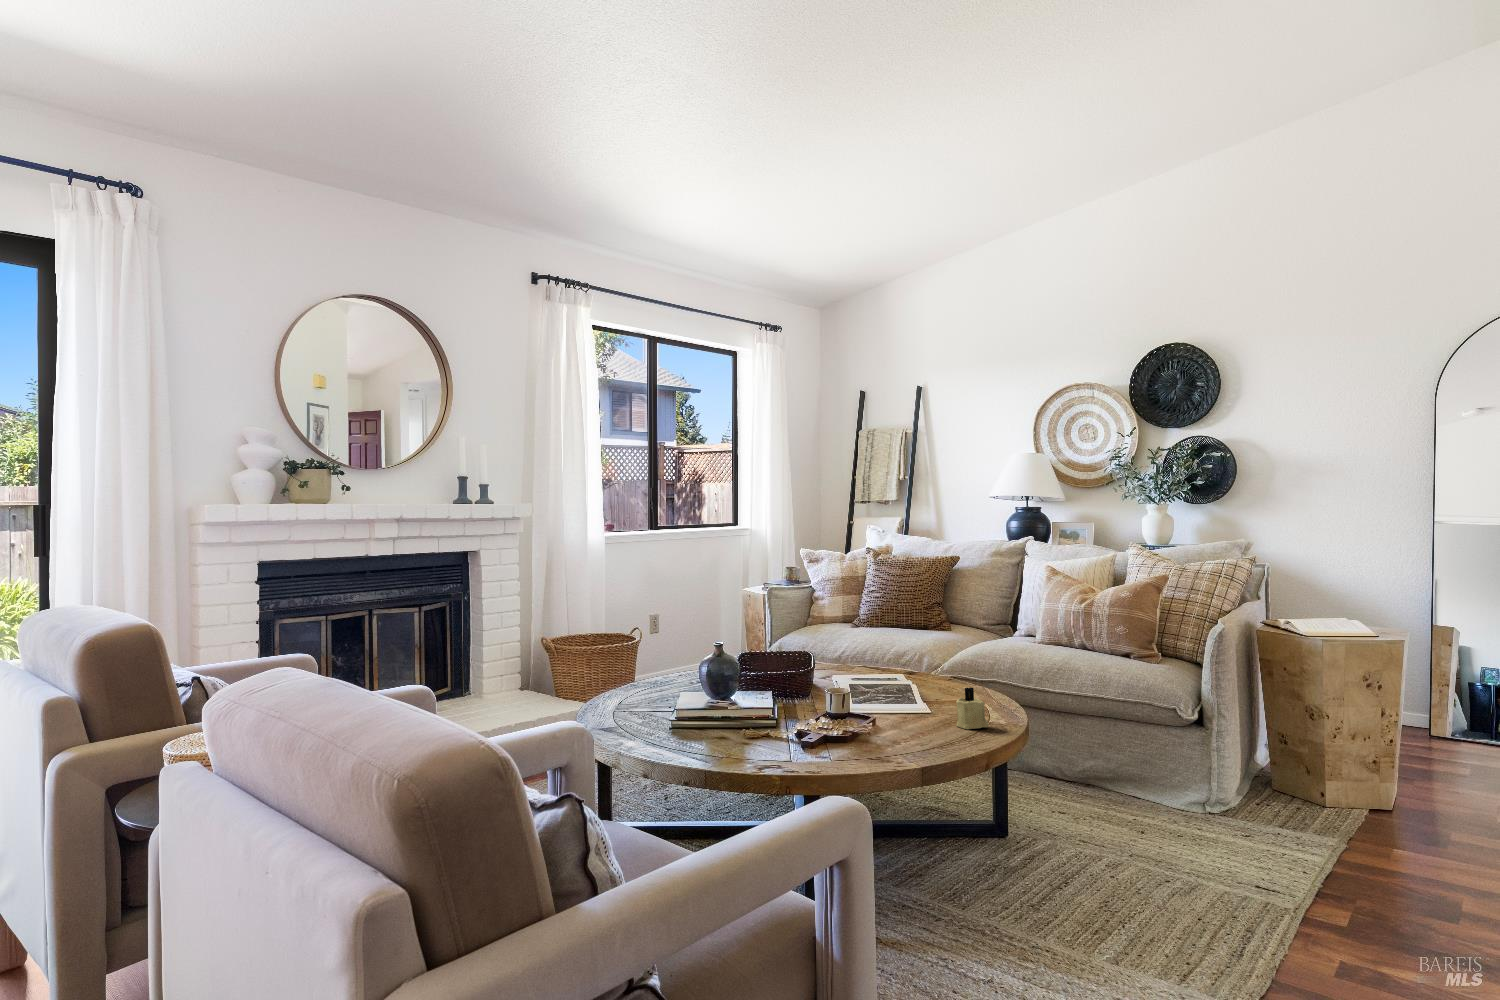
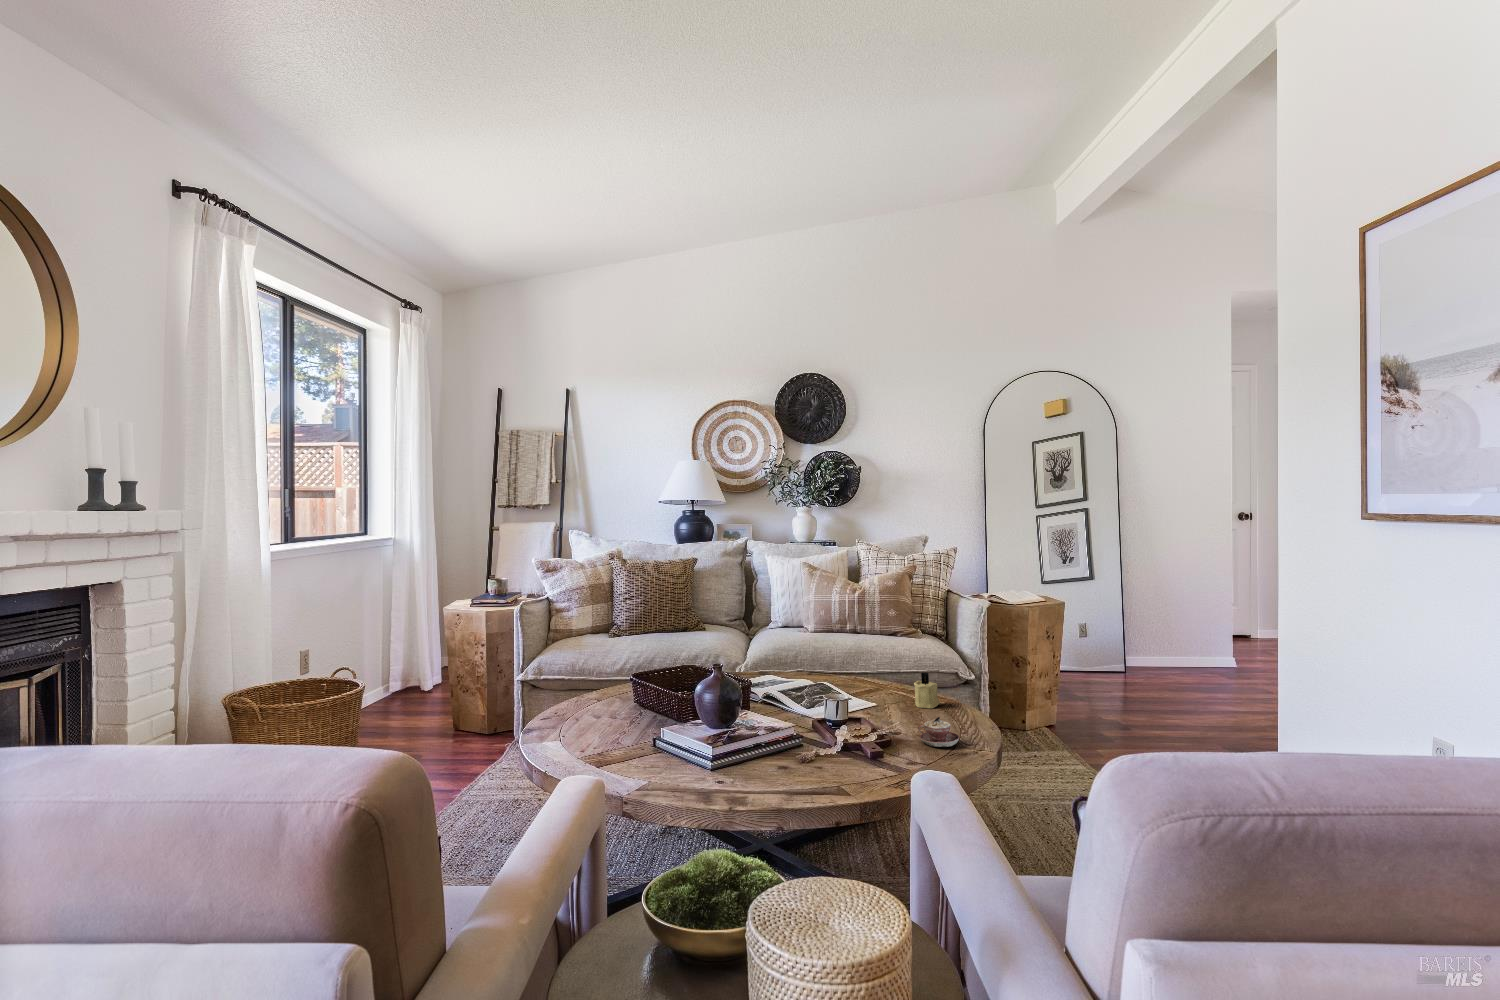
teacup: none [850,721,892,754] -> present [918,717,959,747]

